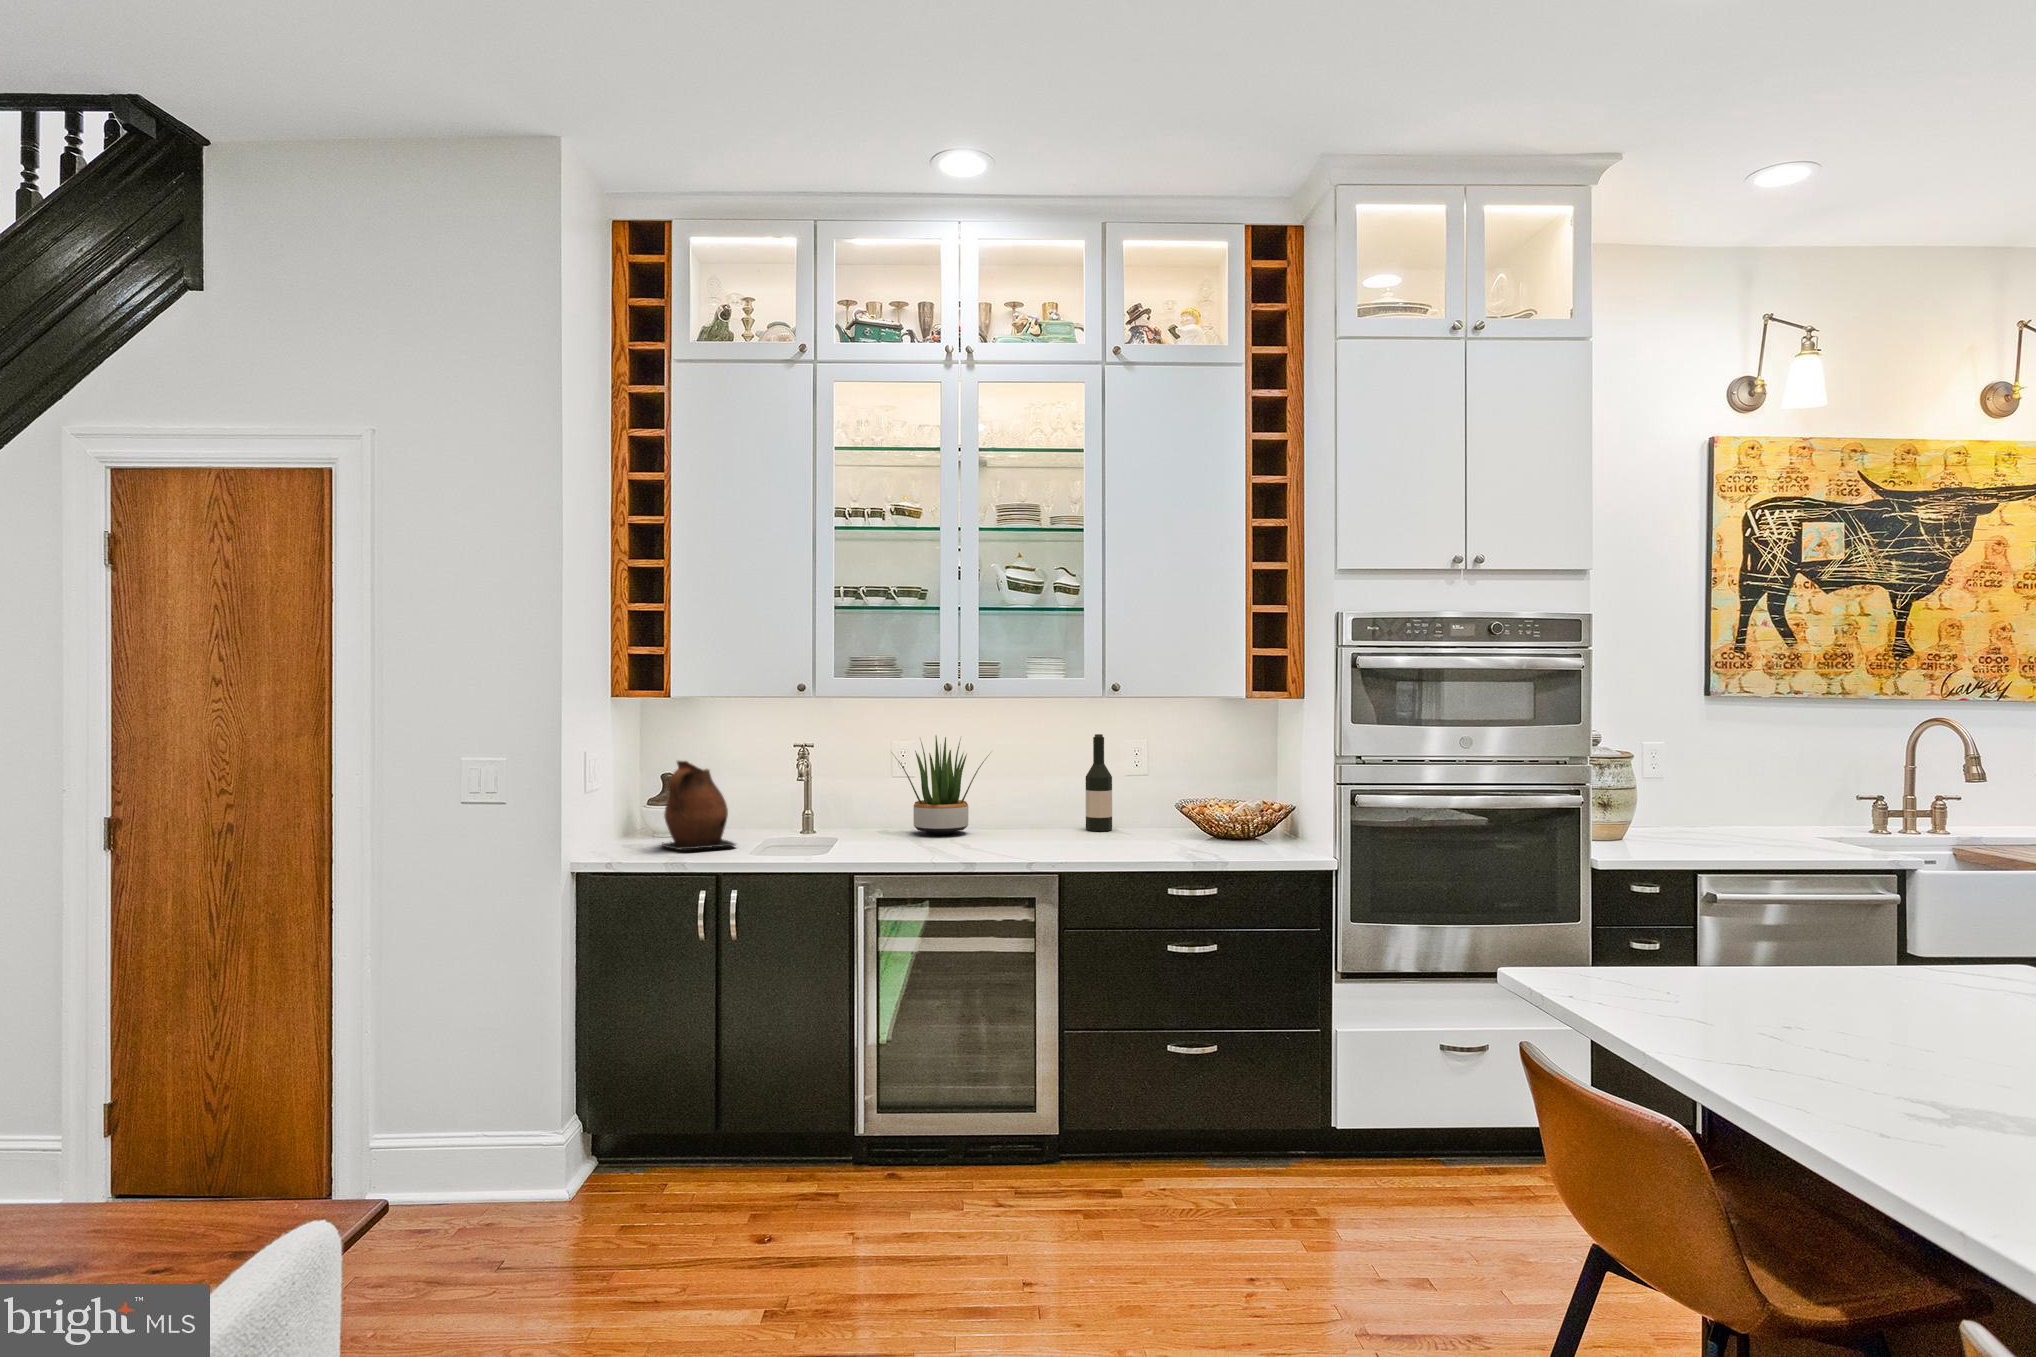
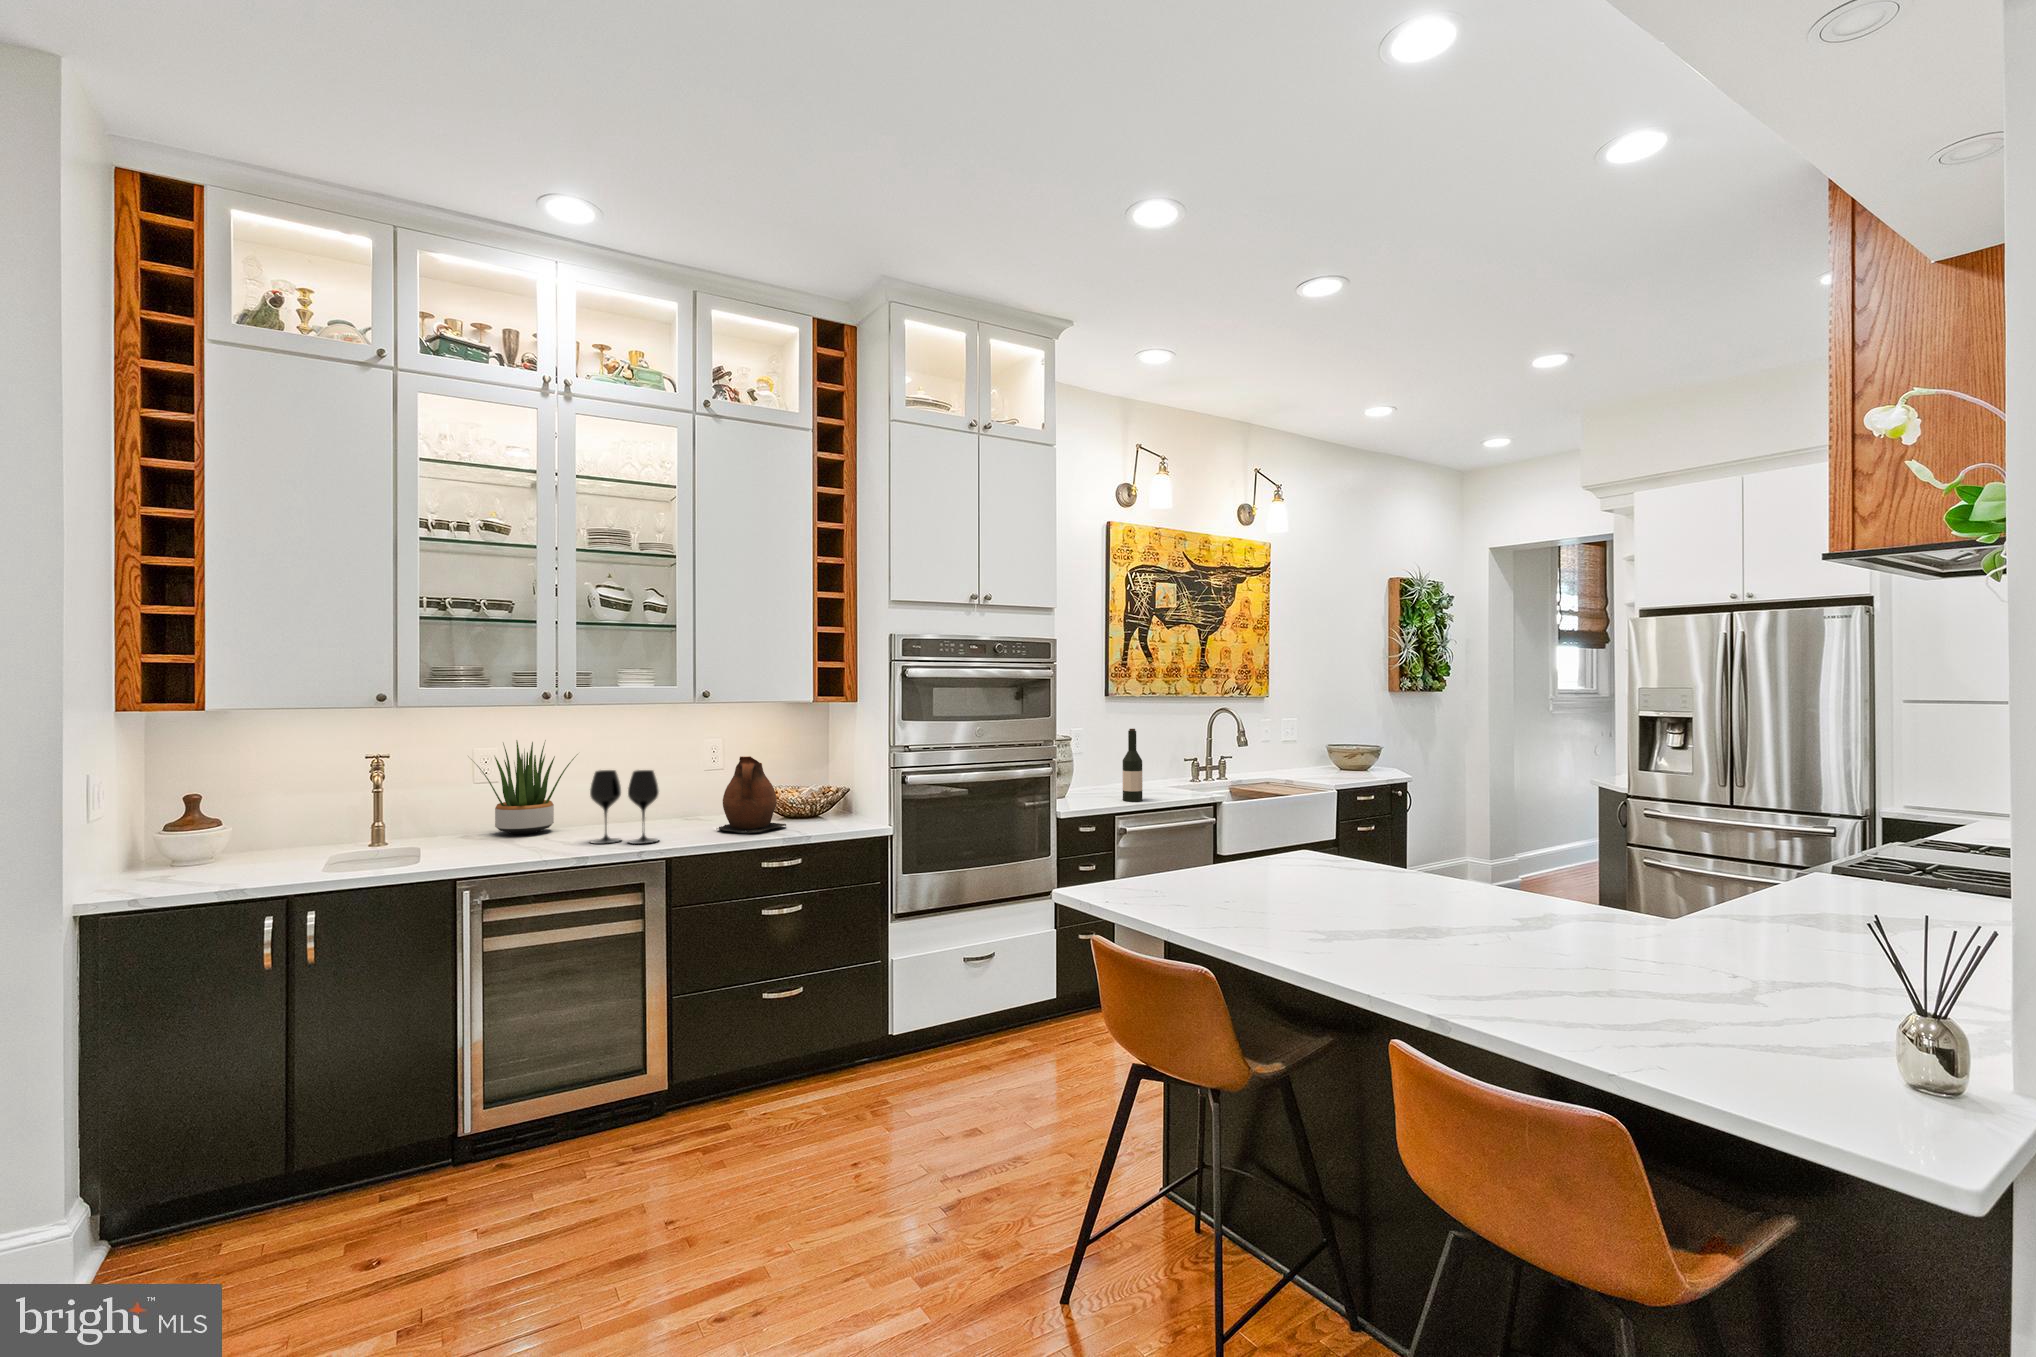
wine bottle: present [1086,734,1112,831] -> present [1123,729,1142,801]
ceramic pitcher: present [662,760,736,850] -> present [718,756,786,832]
wine glass: none [991,770,1060,854] -> present [590,770,659,844]

